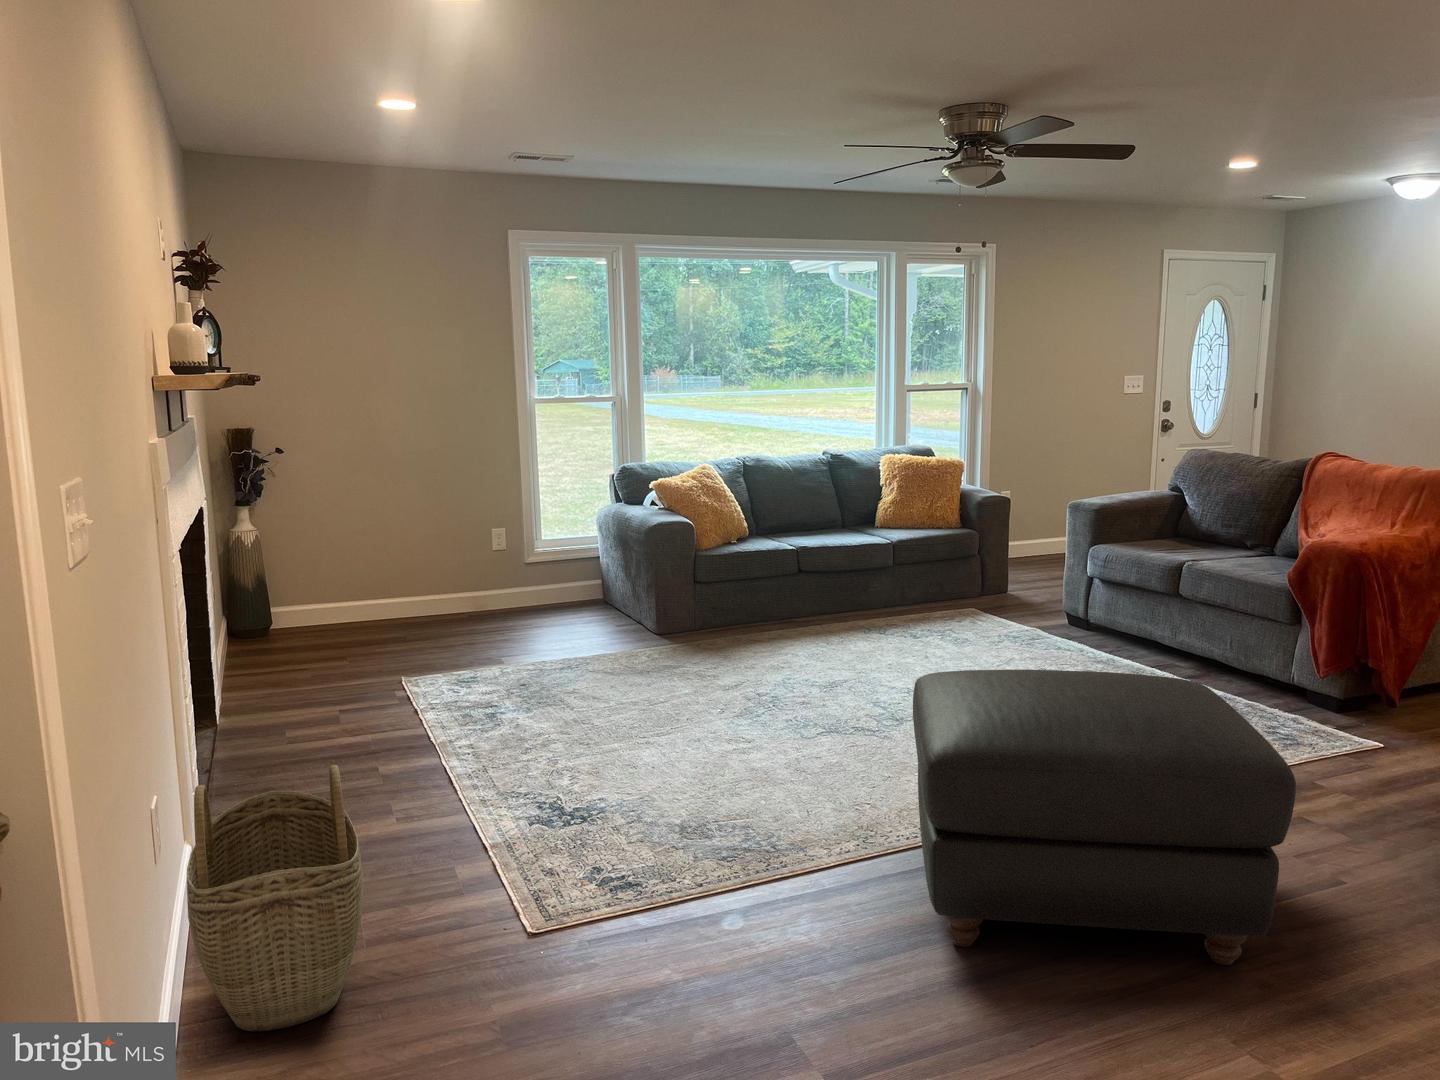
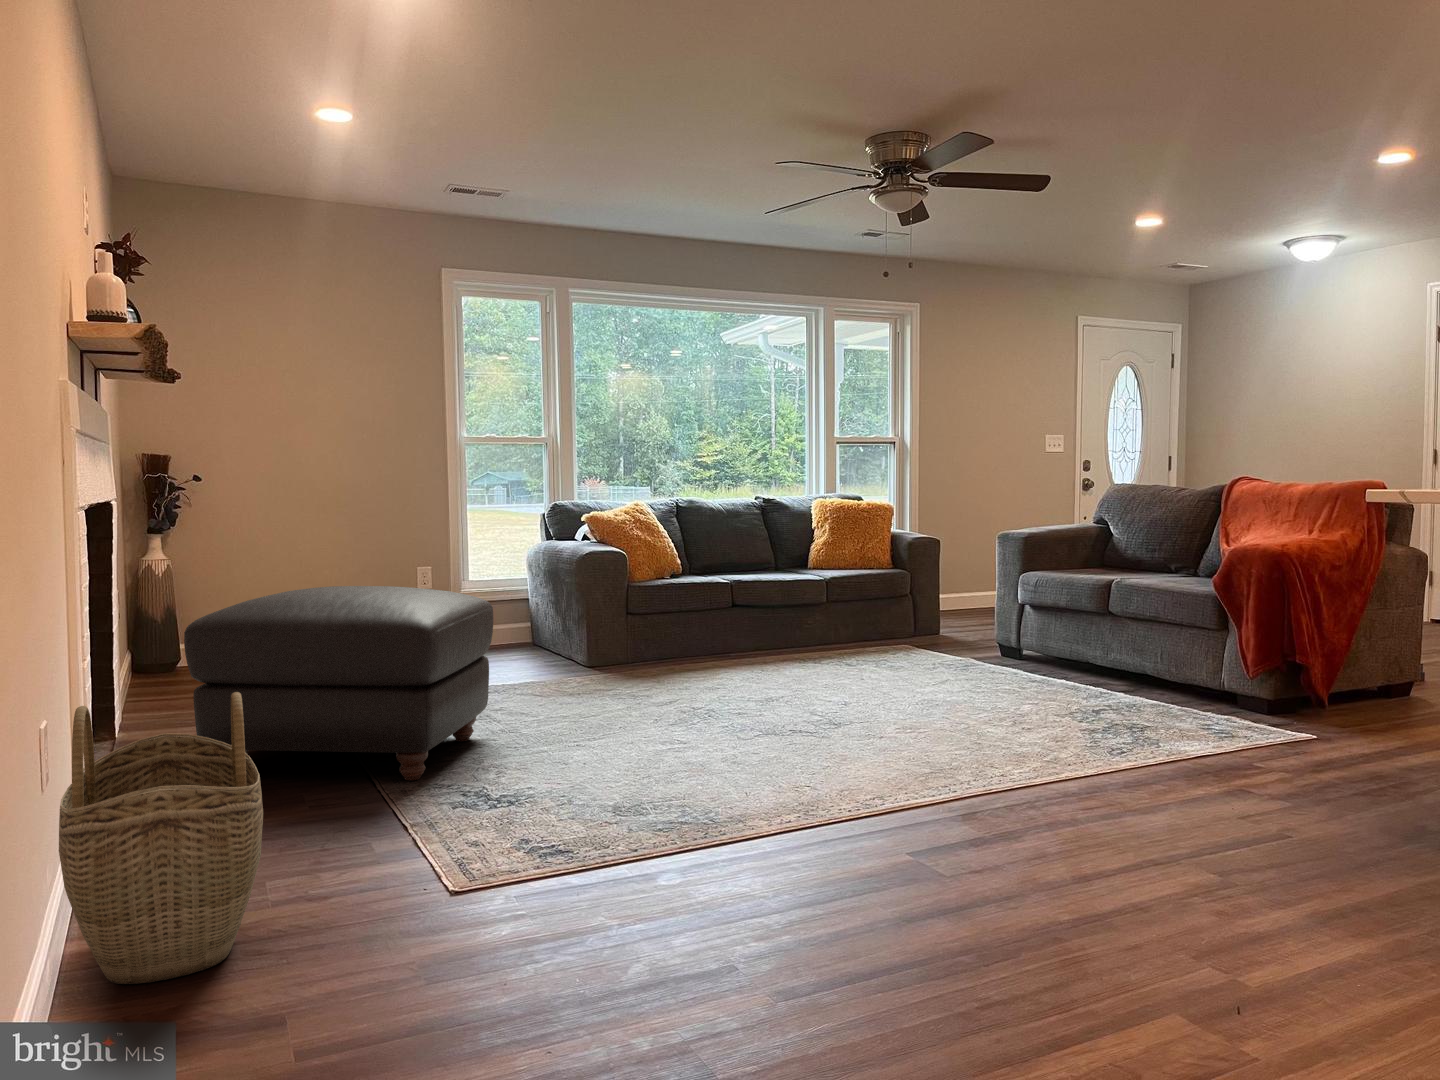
ottoman: present [913,669,1296,965] -> present [184,586,493,780]

